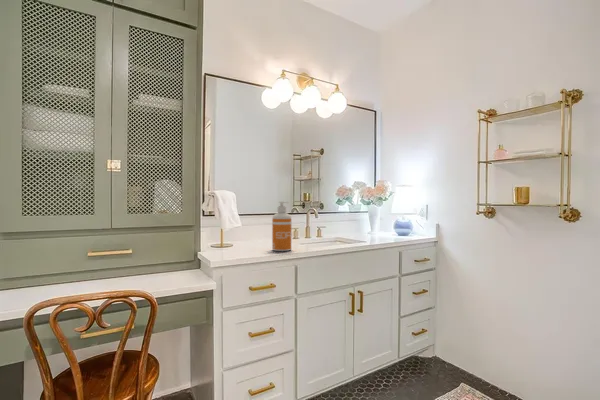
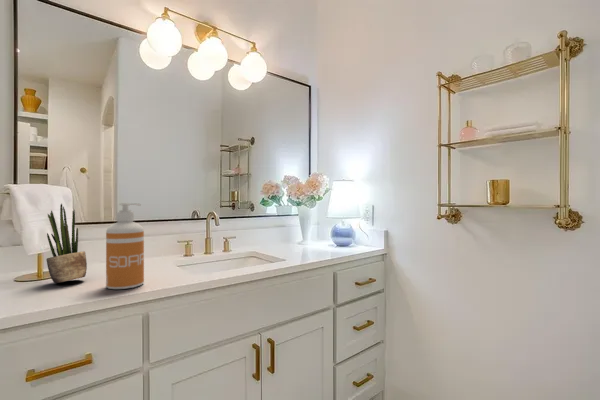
potted plant: none [234,202,255,248] -> present [47,204,87,283]

